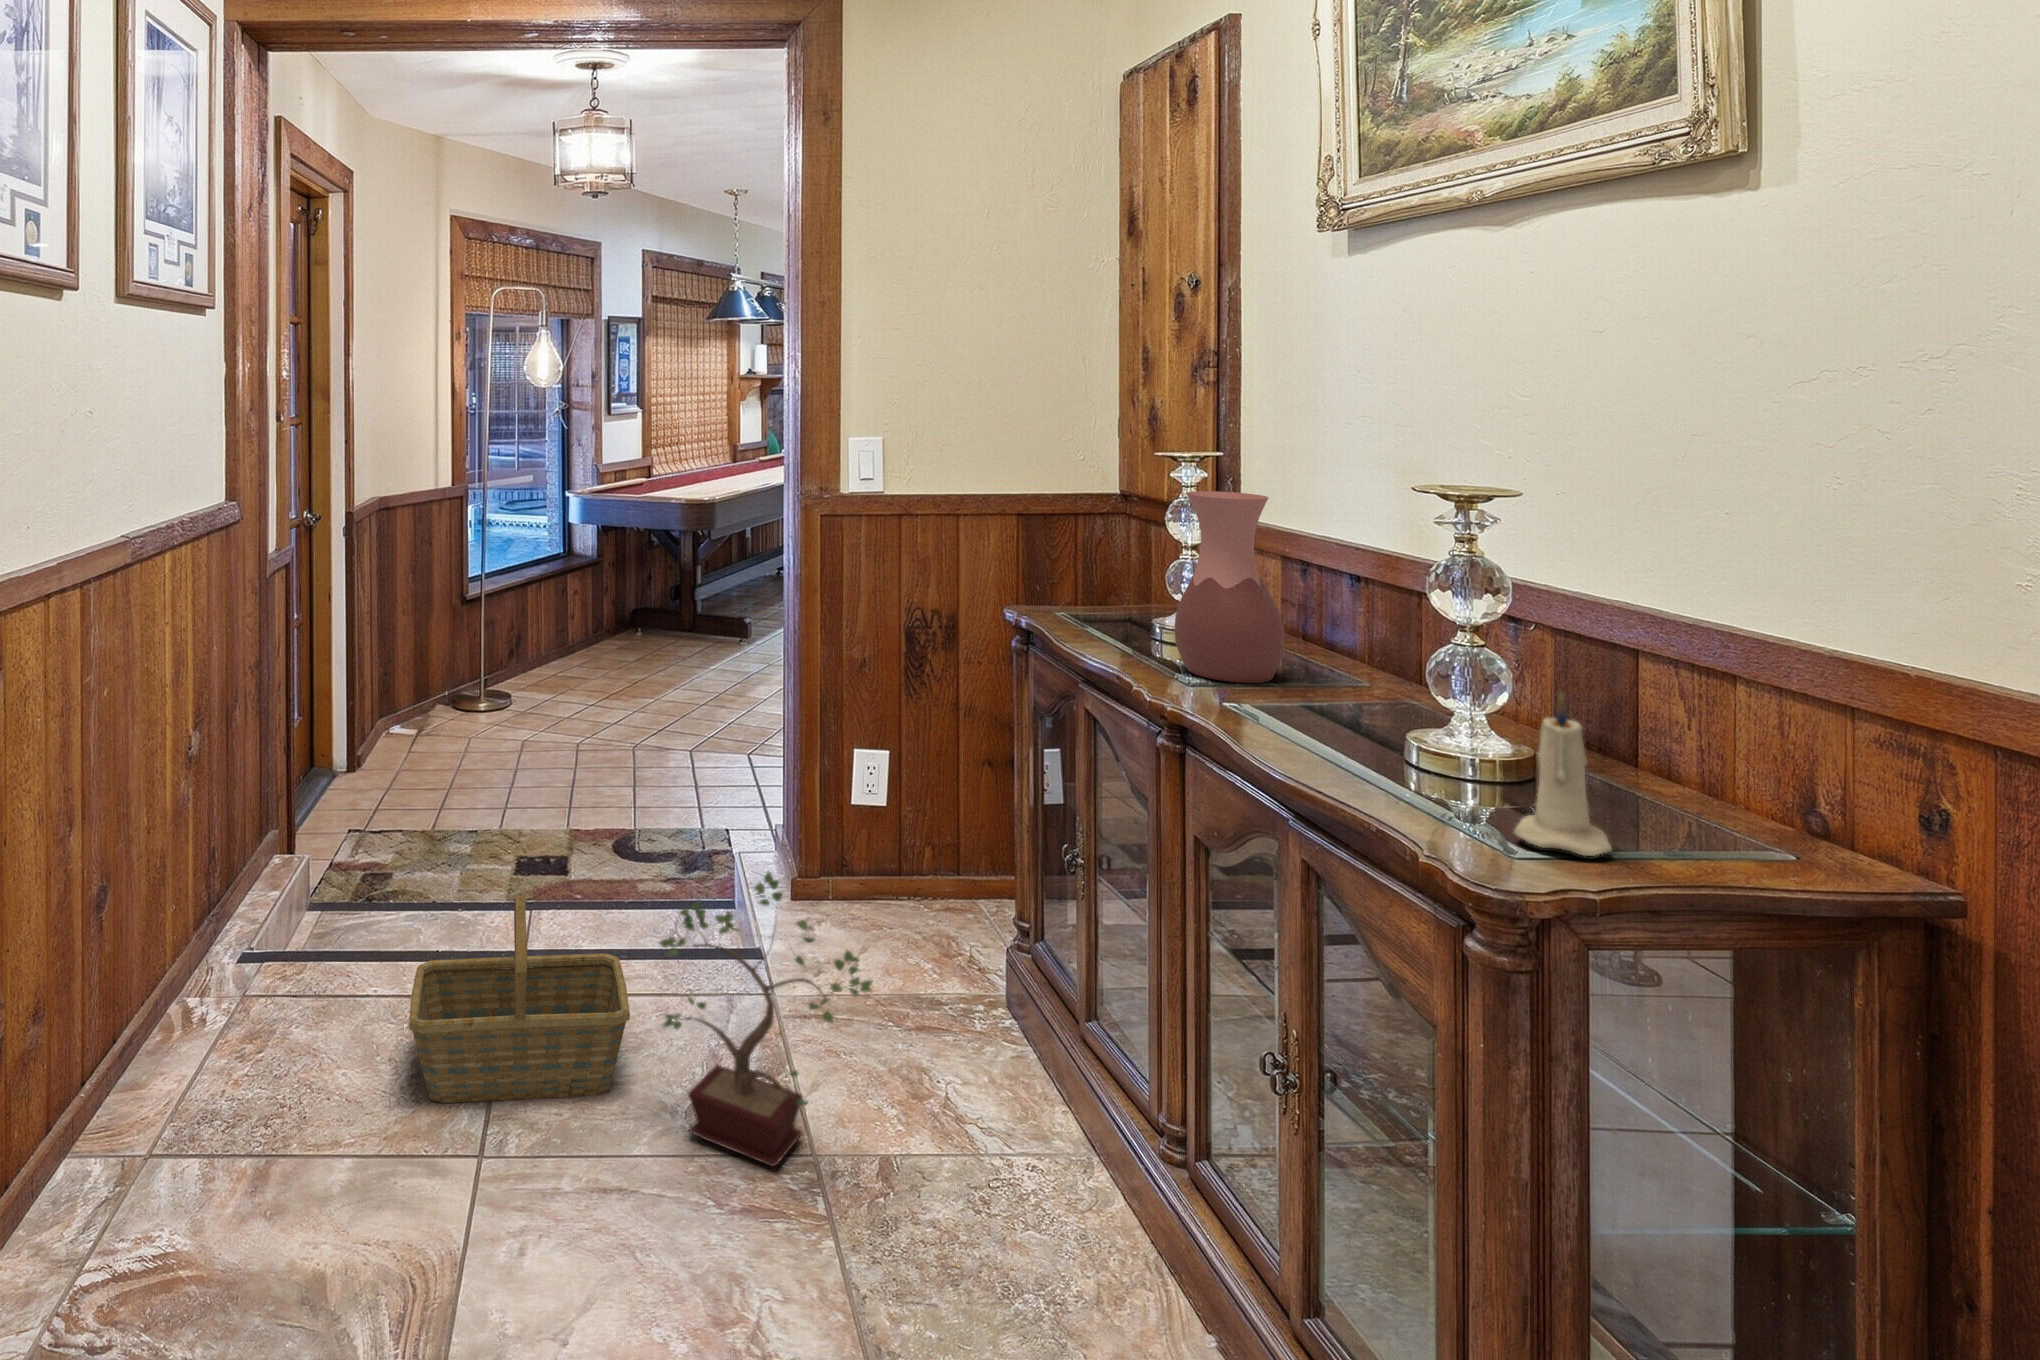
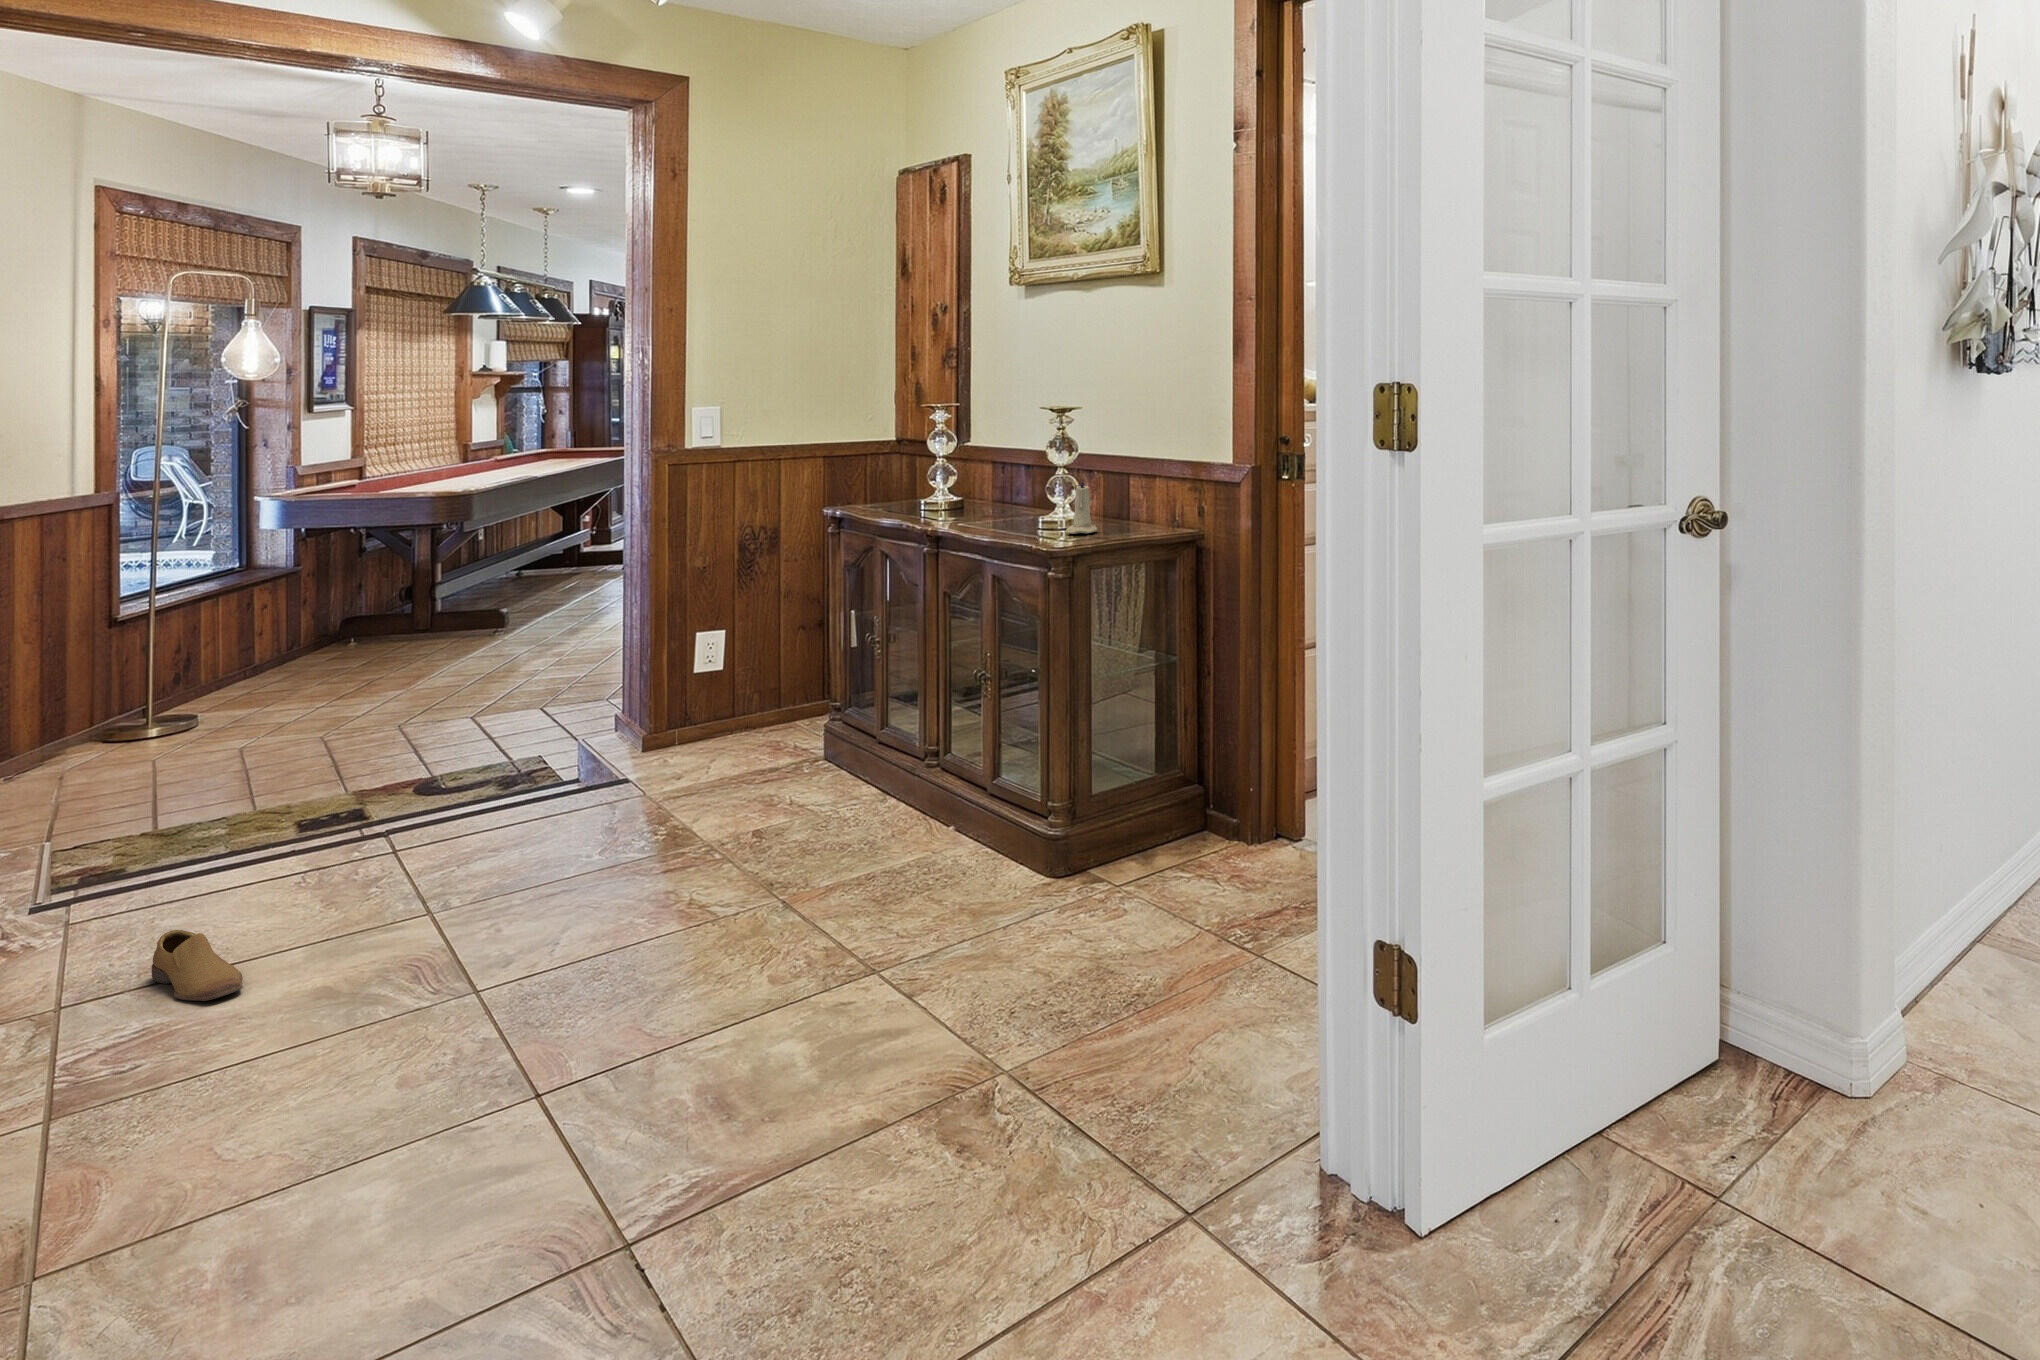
vase: present [1175,491,1284,683] -> none [934,421,990,517]
potted plant: present [660,872,872,1166] -> none [567,680,752,869]
basket: present [409,895,630,1103] -> none [296,763,537,927]
shoe: none [264,1056,324,1195] -> present [152,930,243,1001]

